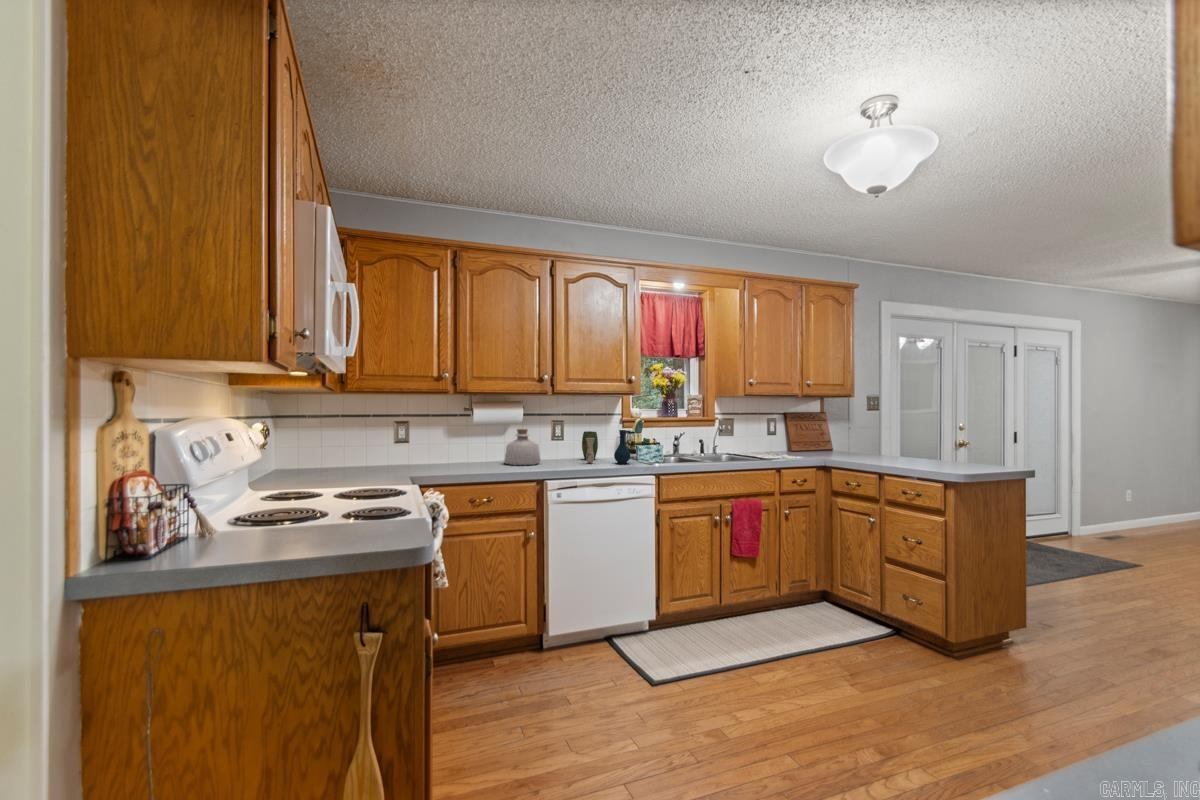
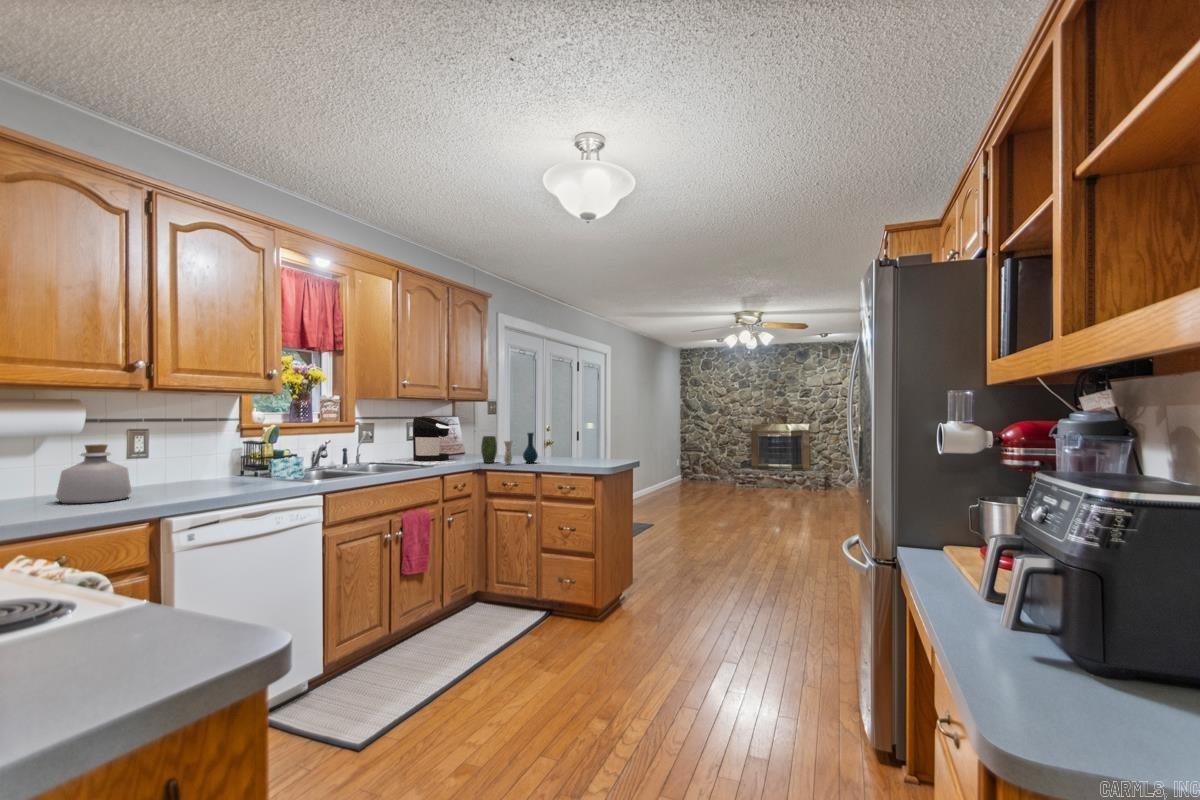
coffee maker: none [771,414,808,456] -> present [413,417,451,461]
vase: present [582,430,630,464] -> present [481,433,538,465]

